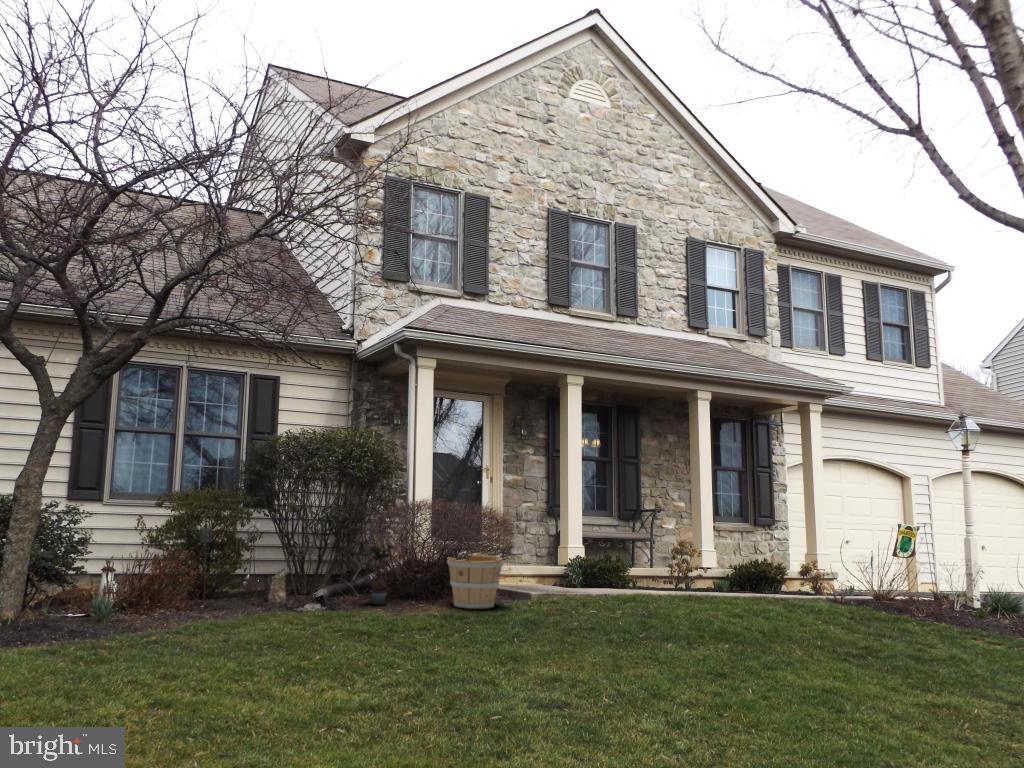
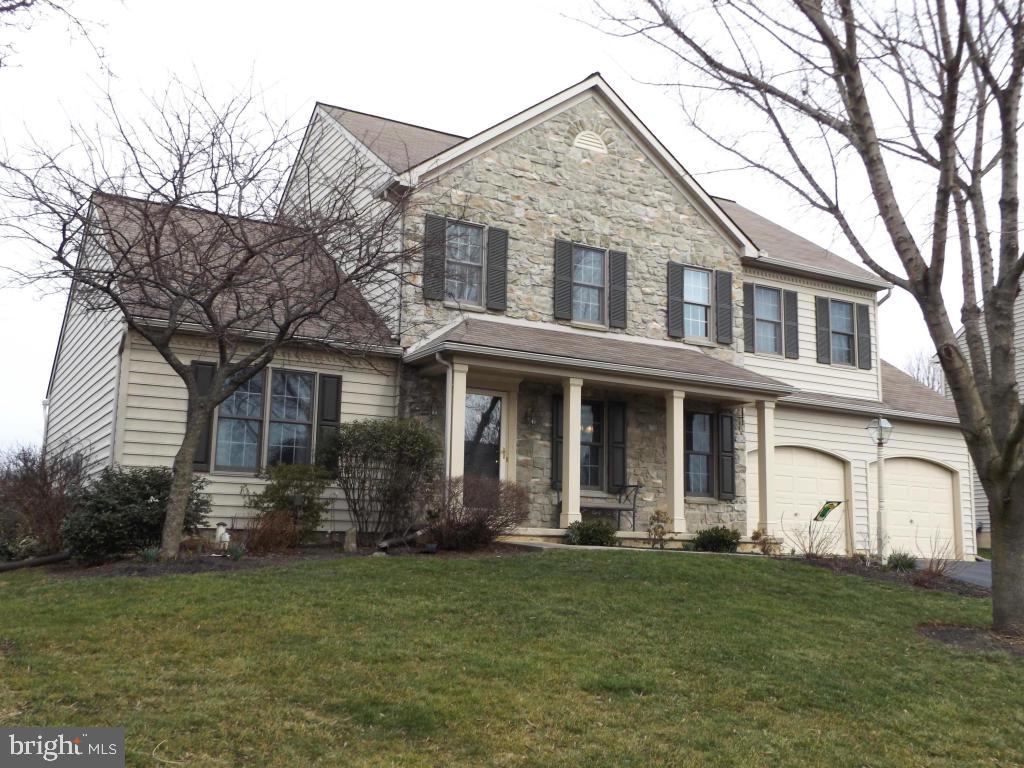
wooden bucket: present [447,554,503,609] -> none [482,517,524,557]

